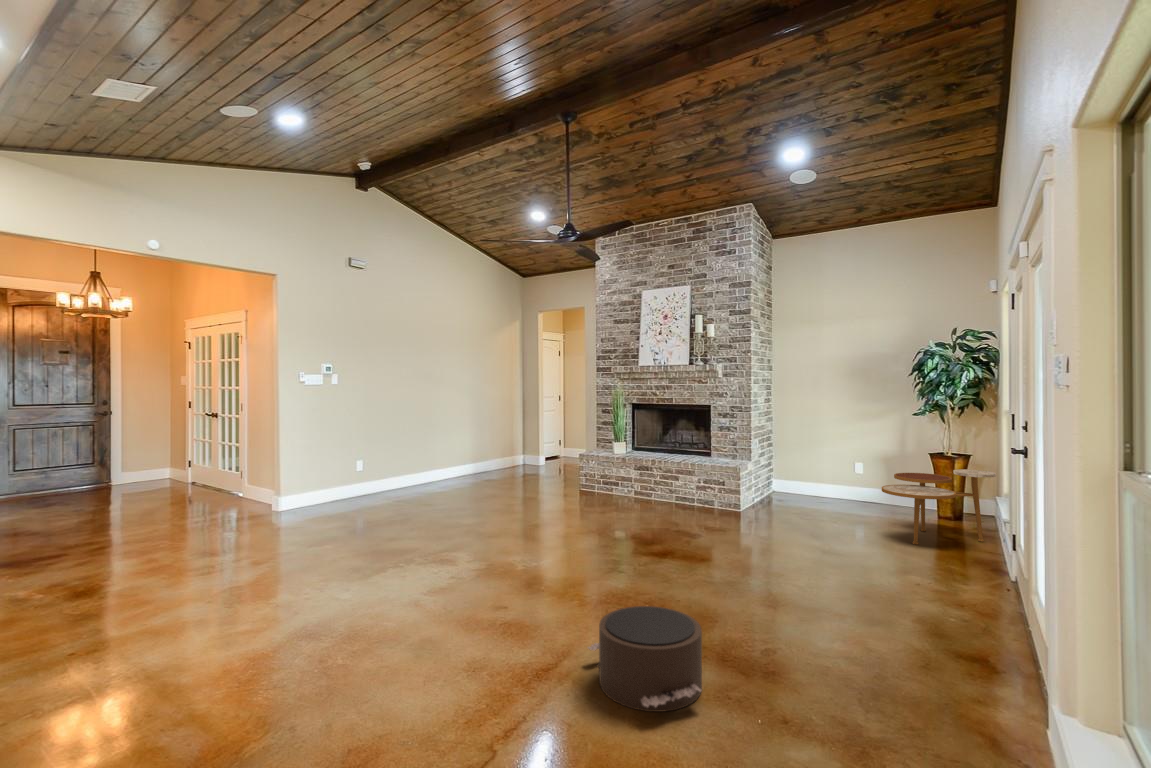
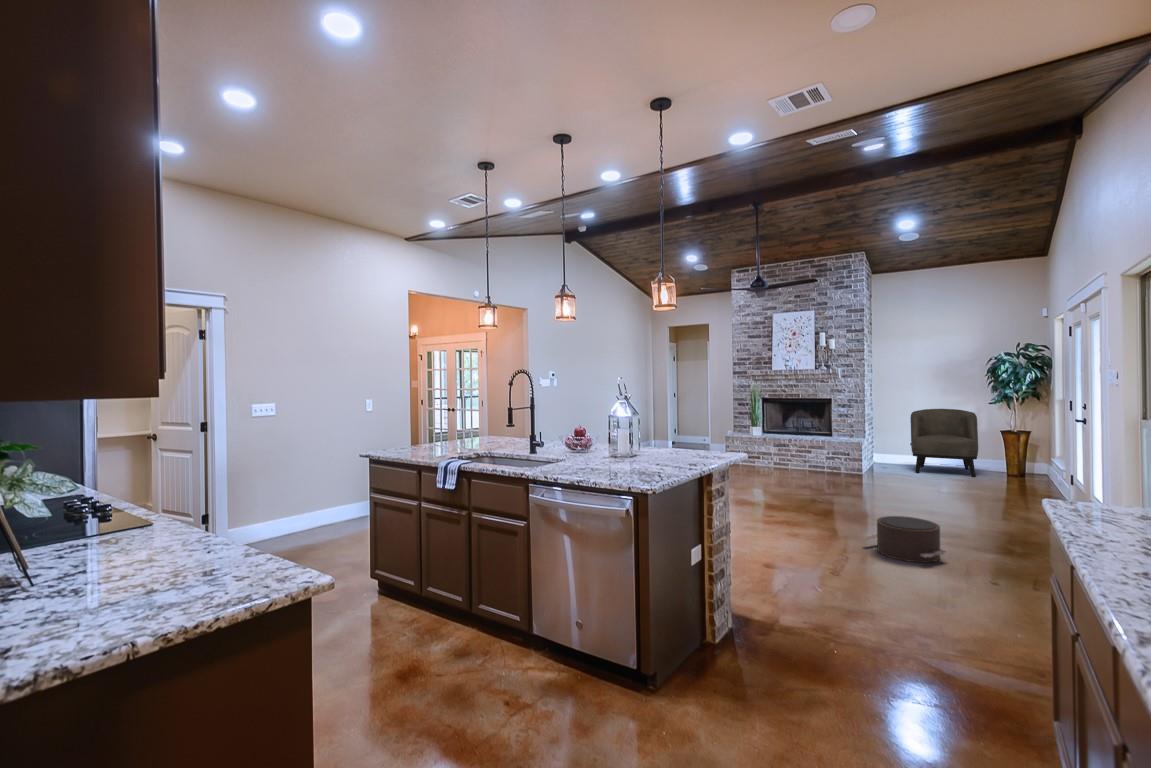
armchair: none [813,421,901,518] -> present [910,409,978,477]
side table: present [882,469,996,545] -> none [977,442,1059,492]

